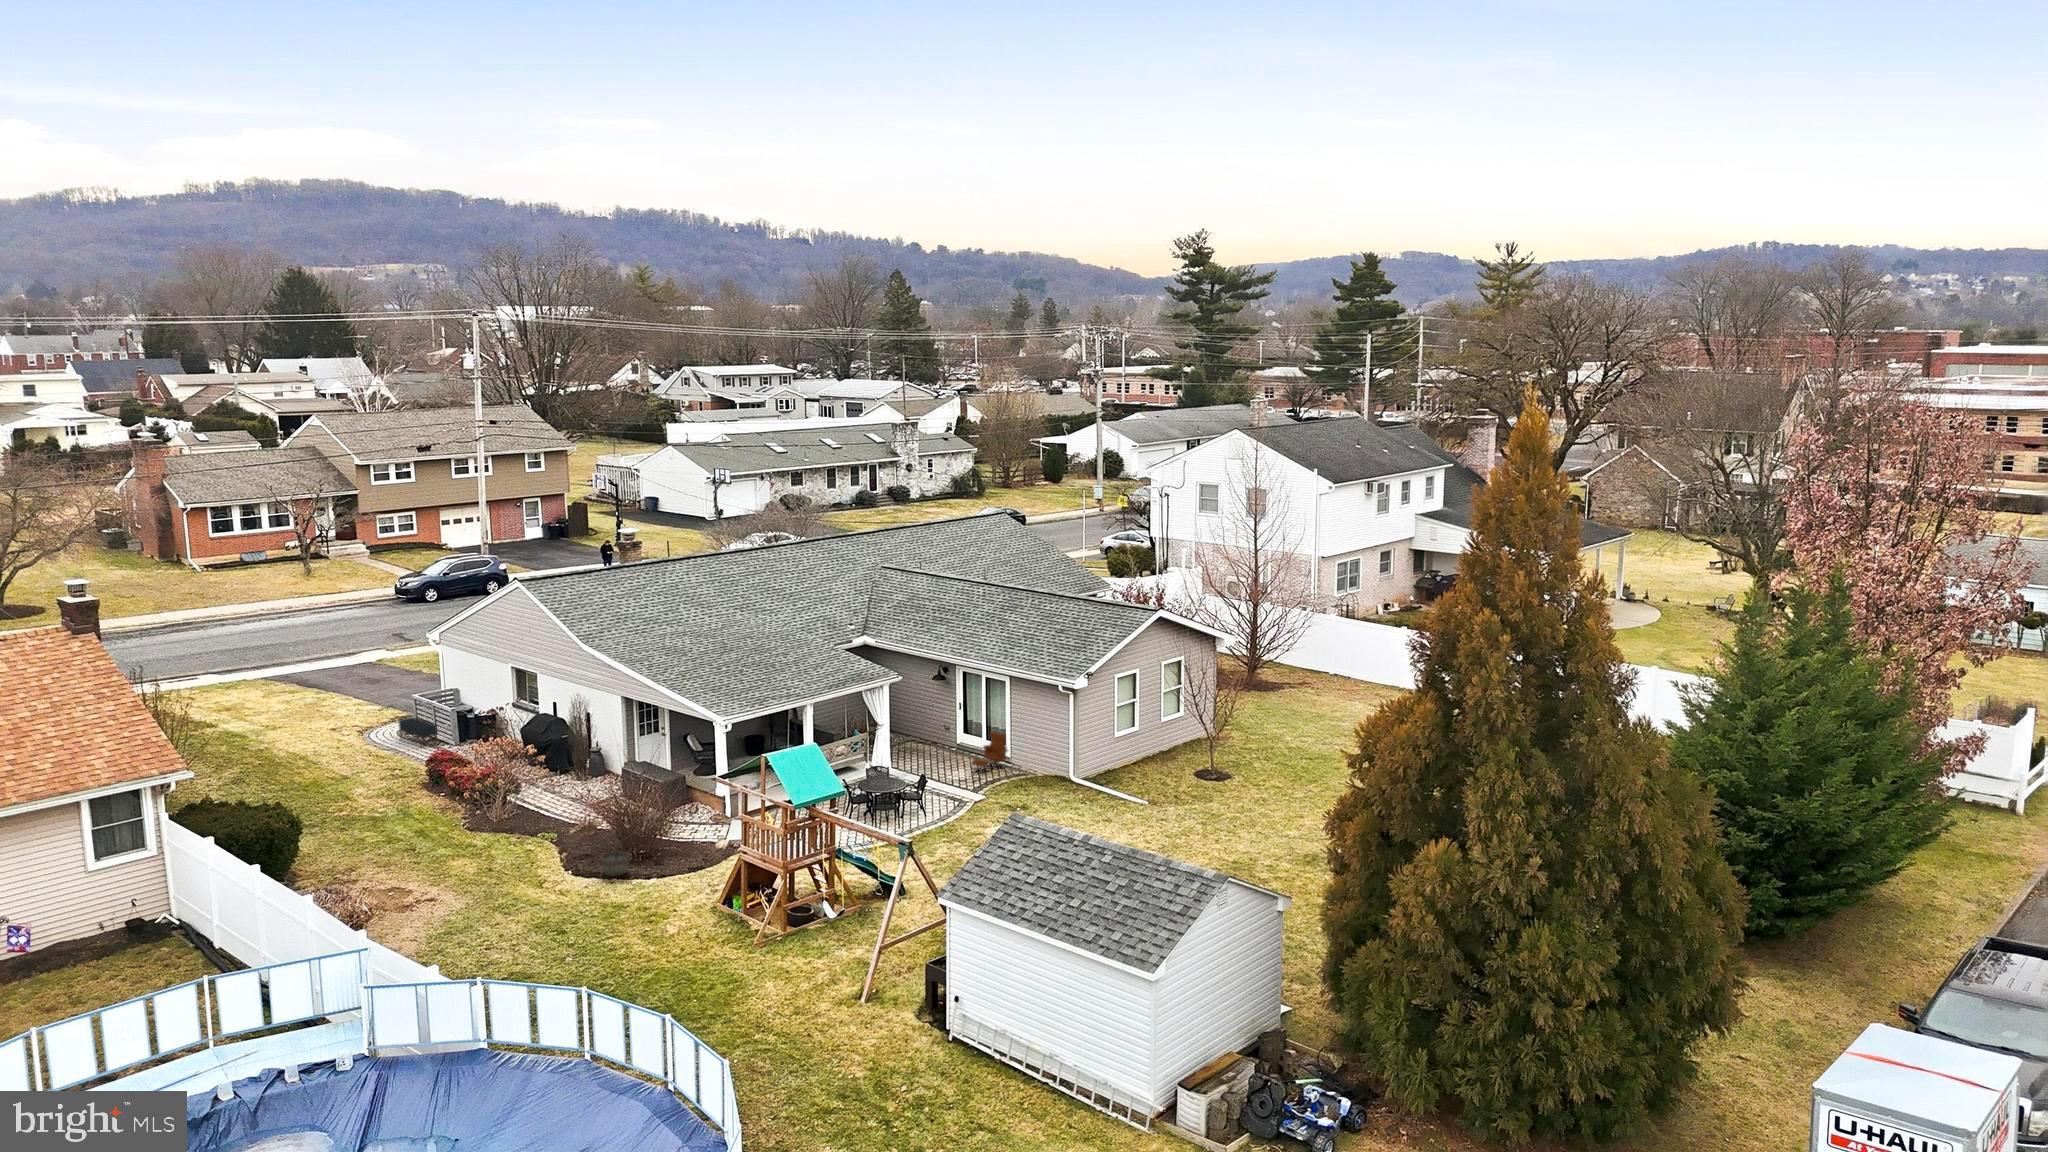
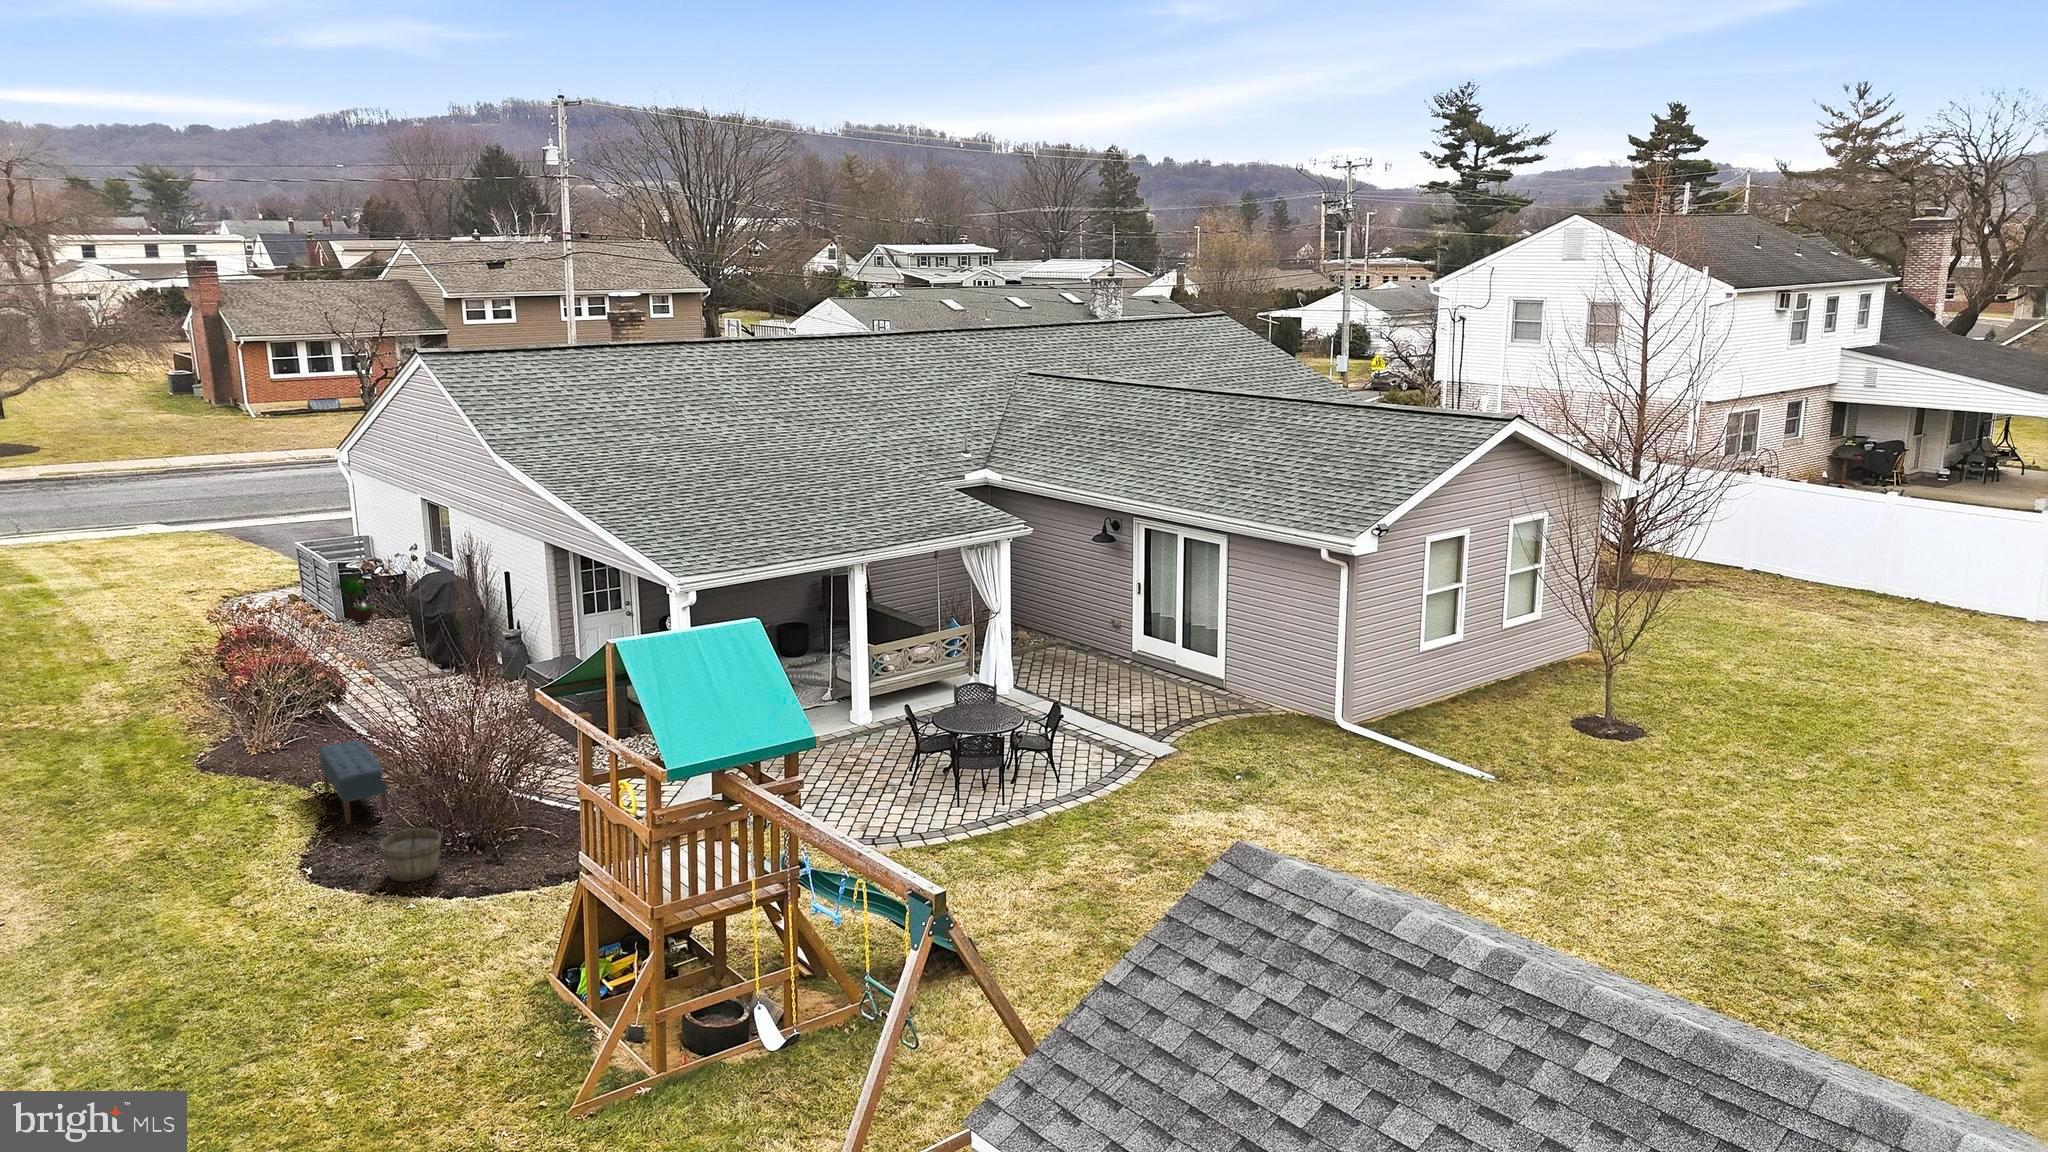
potted tree: none [445,713,470,746] -> present [335,577,373,624]
bench: present [398,717,437,747] -> present [318,741,388,824]
lounge chair: present [972,732,1008,772] -> none [1156,631,1223,707]

